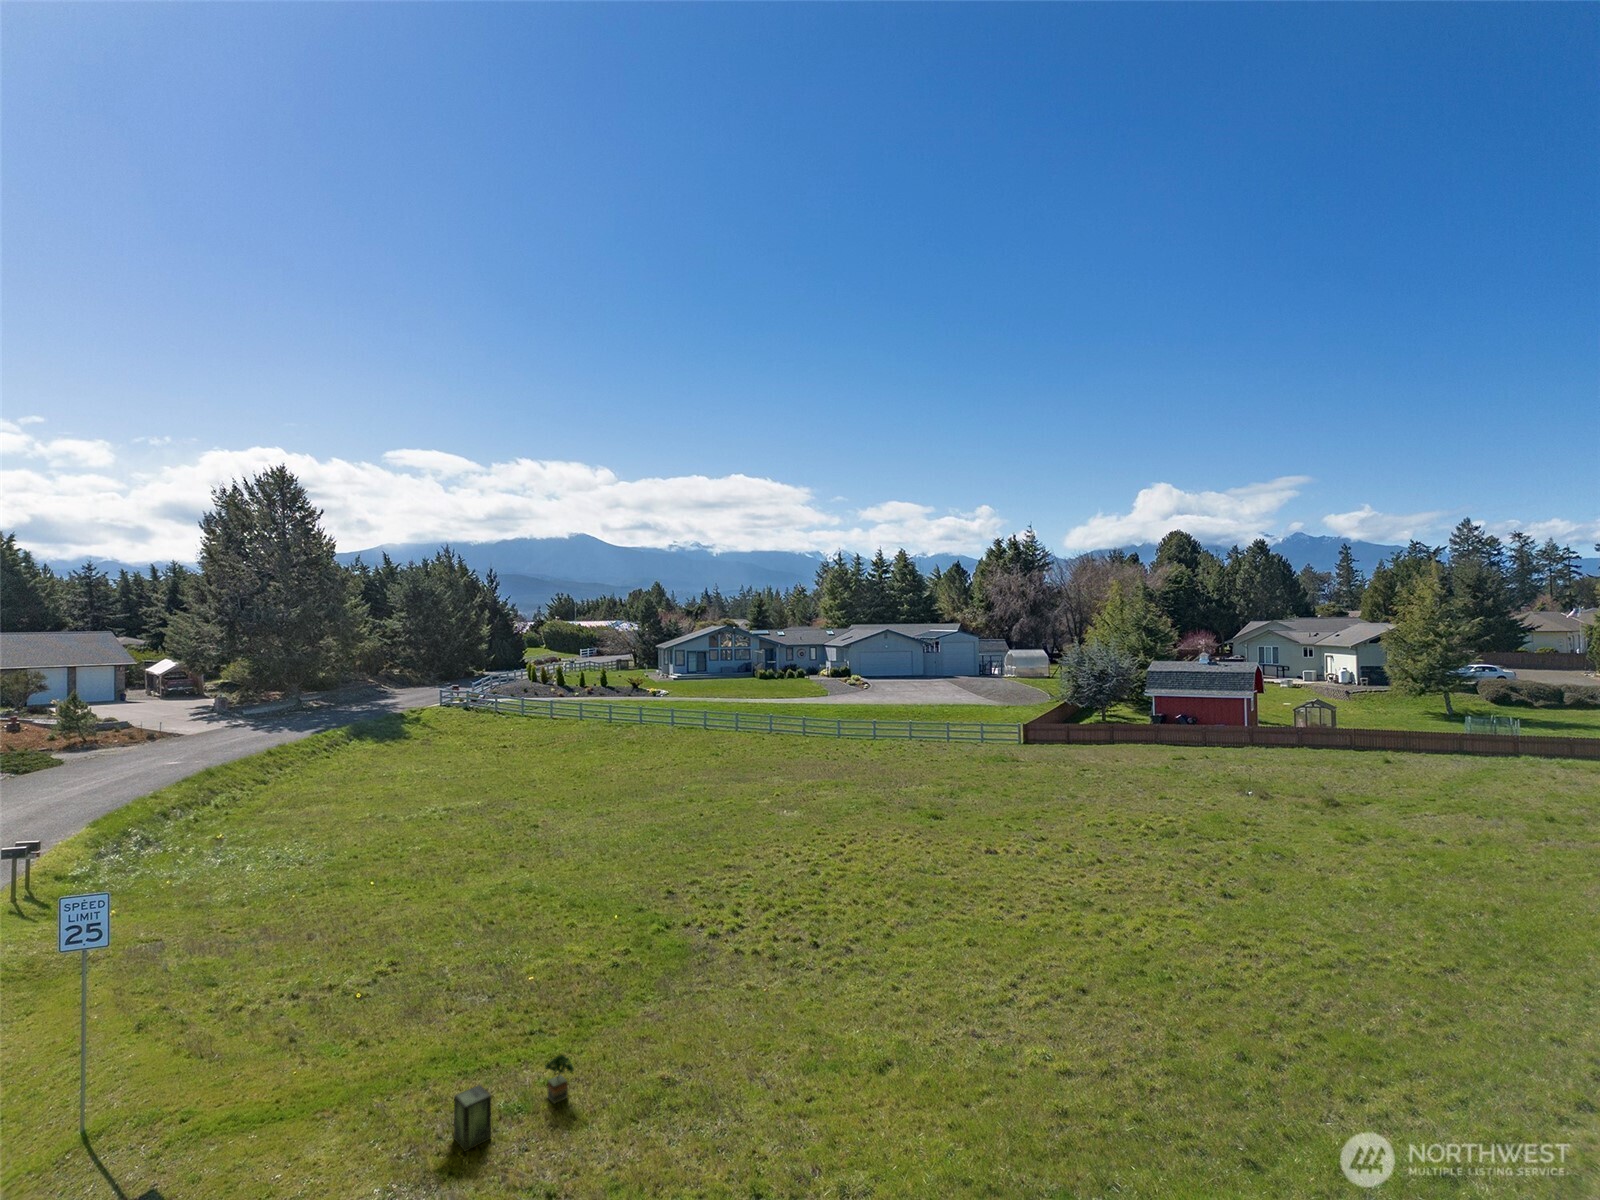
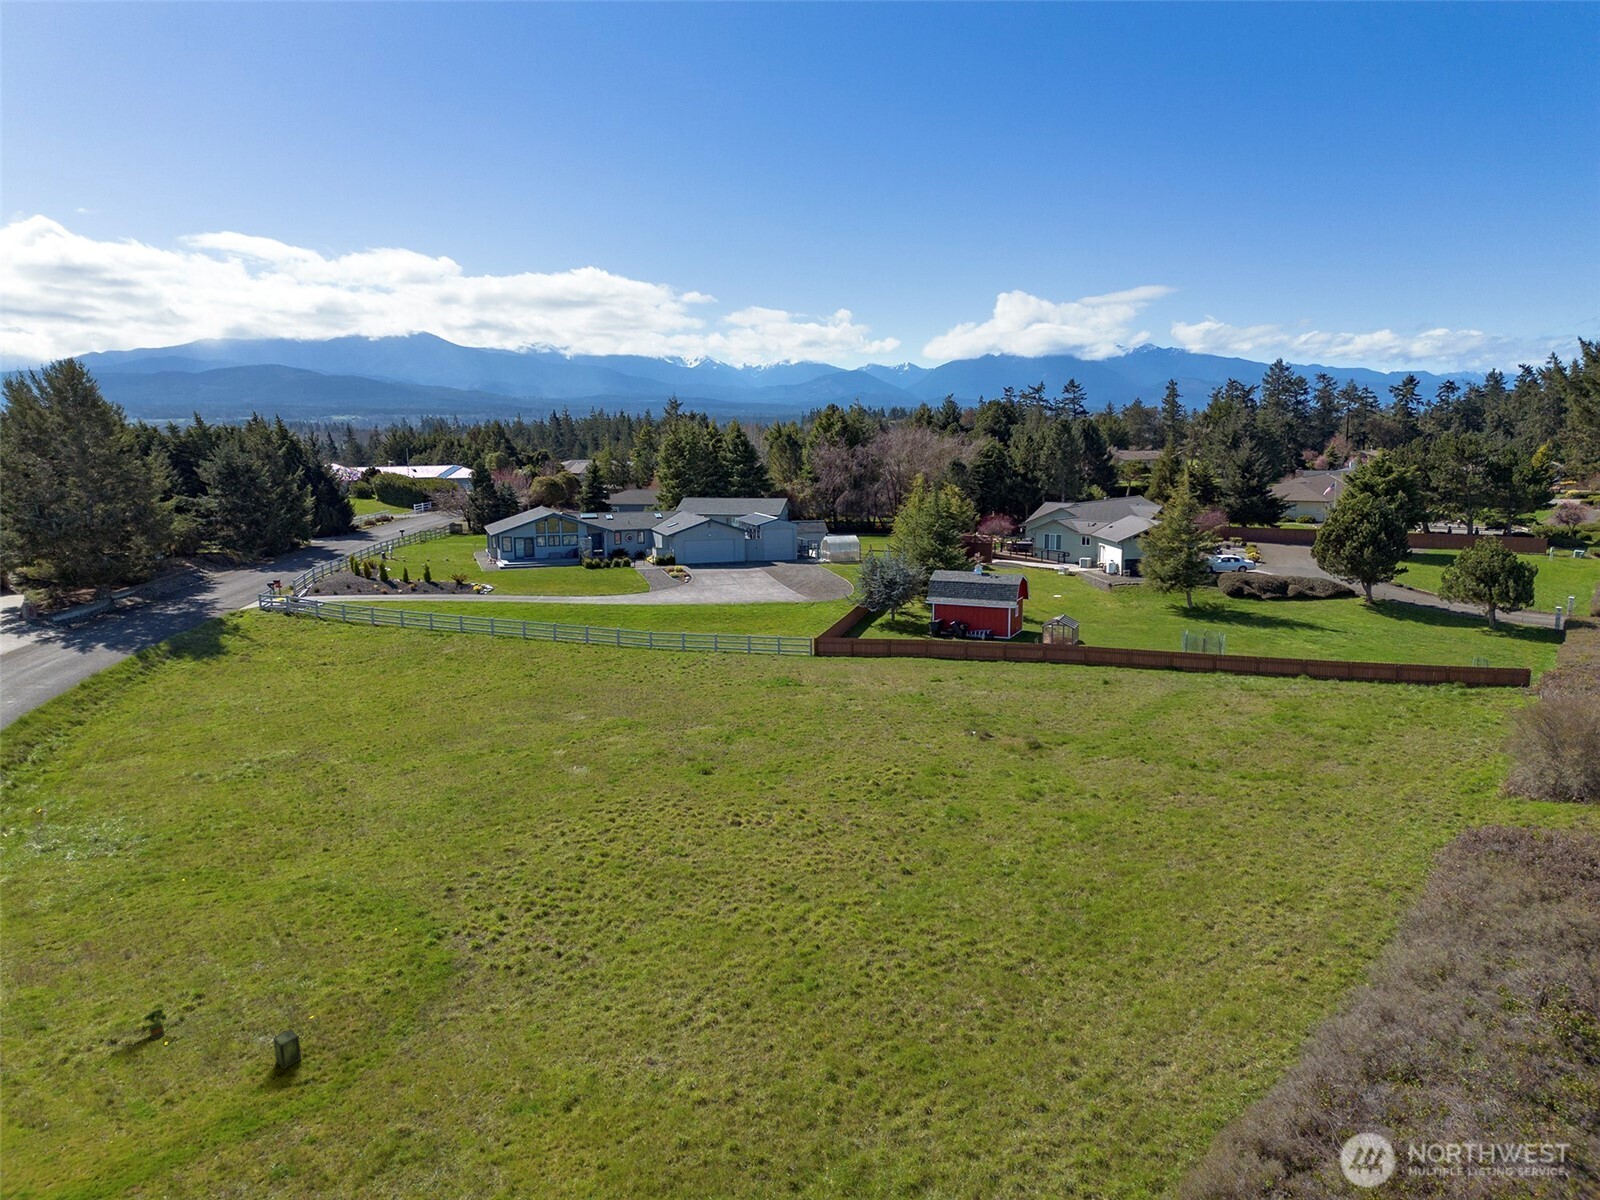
potted tree: present [545,1055,574,1104] -> present [144,1010,166,1040]

